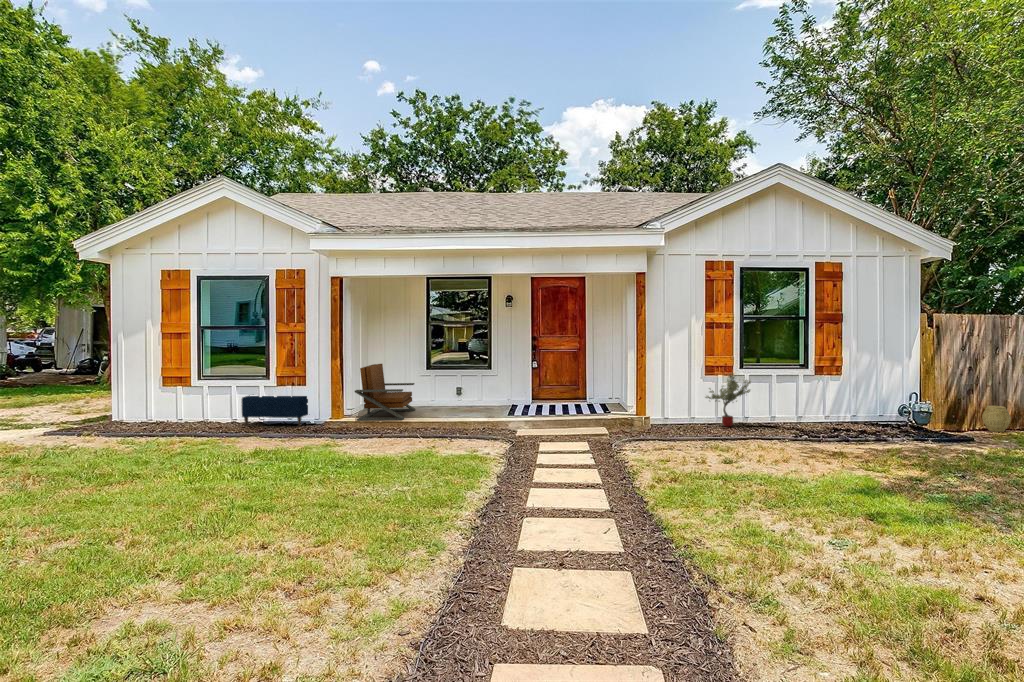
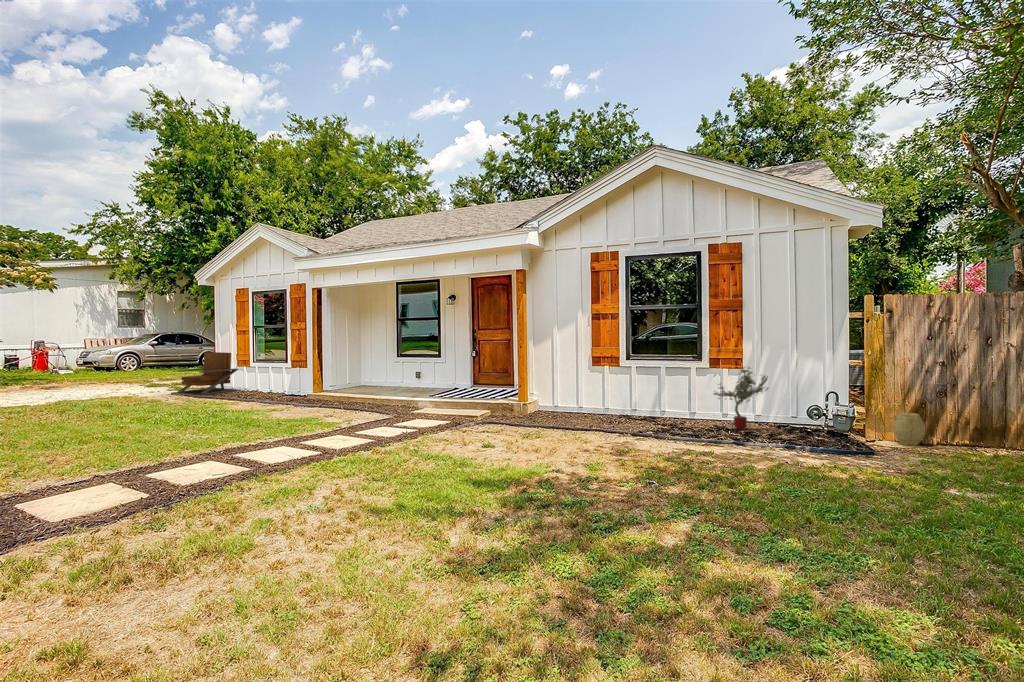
lounge chair: present [355,364,415,420] -> present [177,352,238,395]
potted tree: present [705,372,751,427] -> present [714,367,768,430]
bench: present [241,395,308,427] -> none [253,371,304,397]

